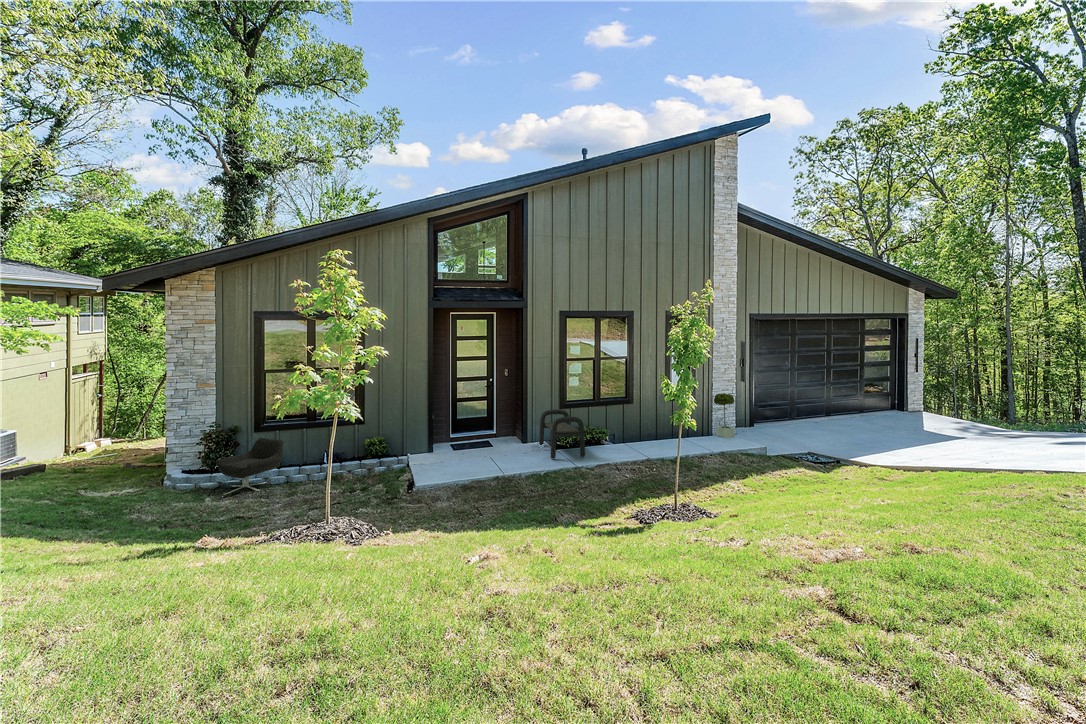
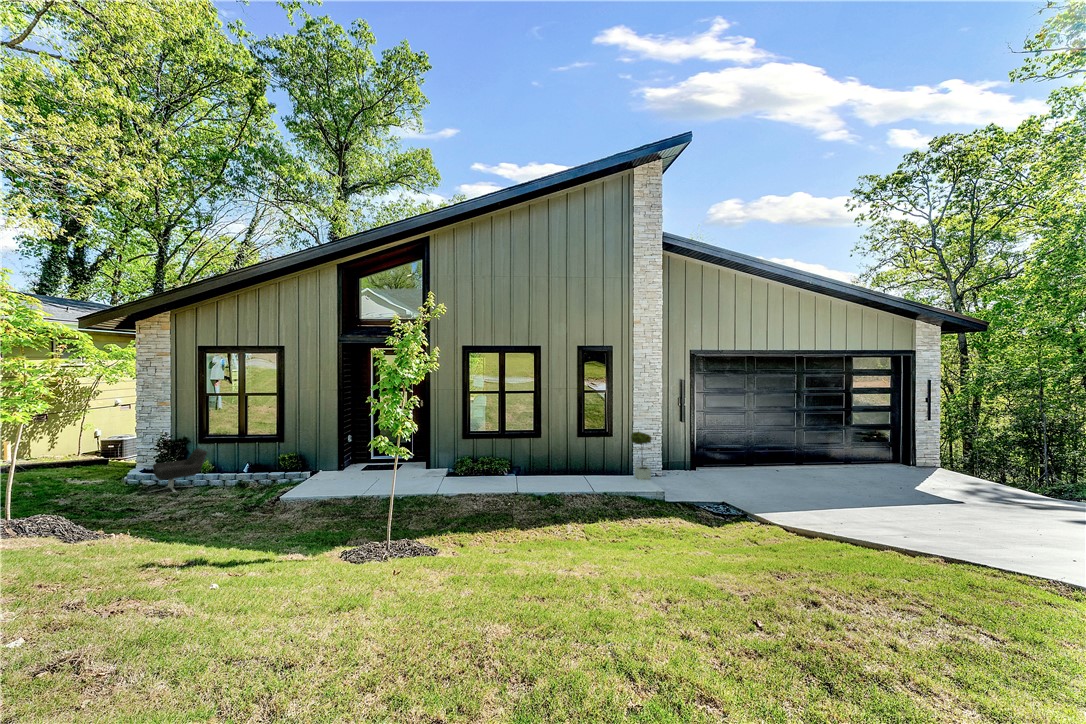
bench: present [539,410,585,459] -> none [427,439,471,486]

